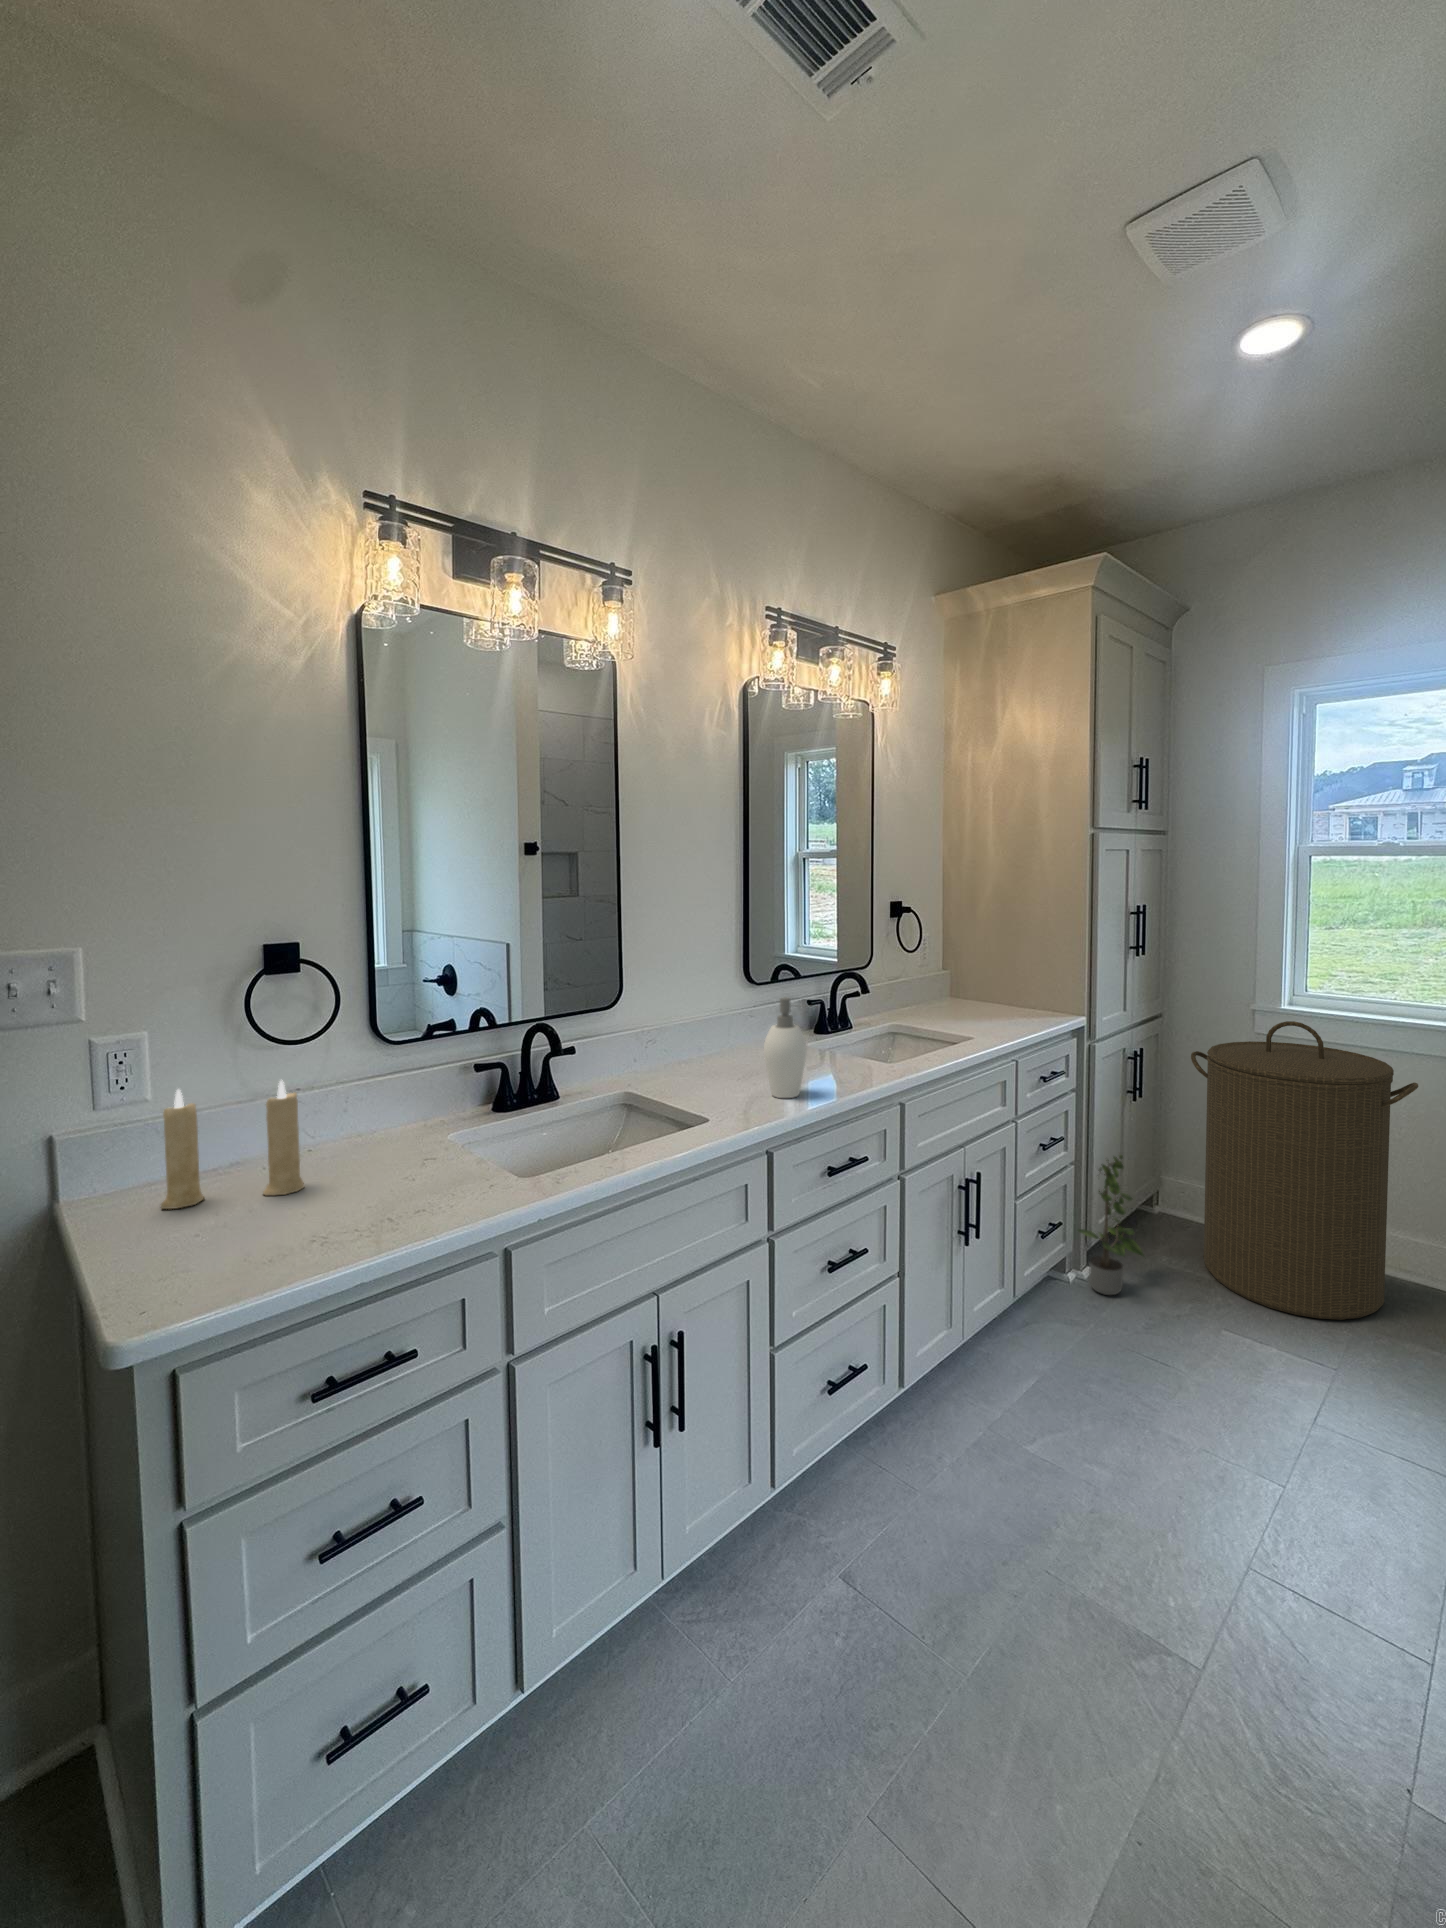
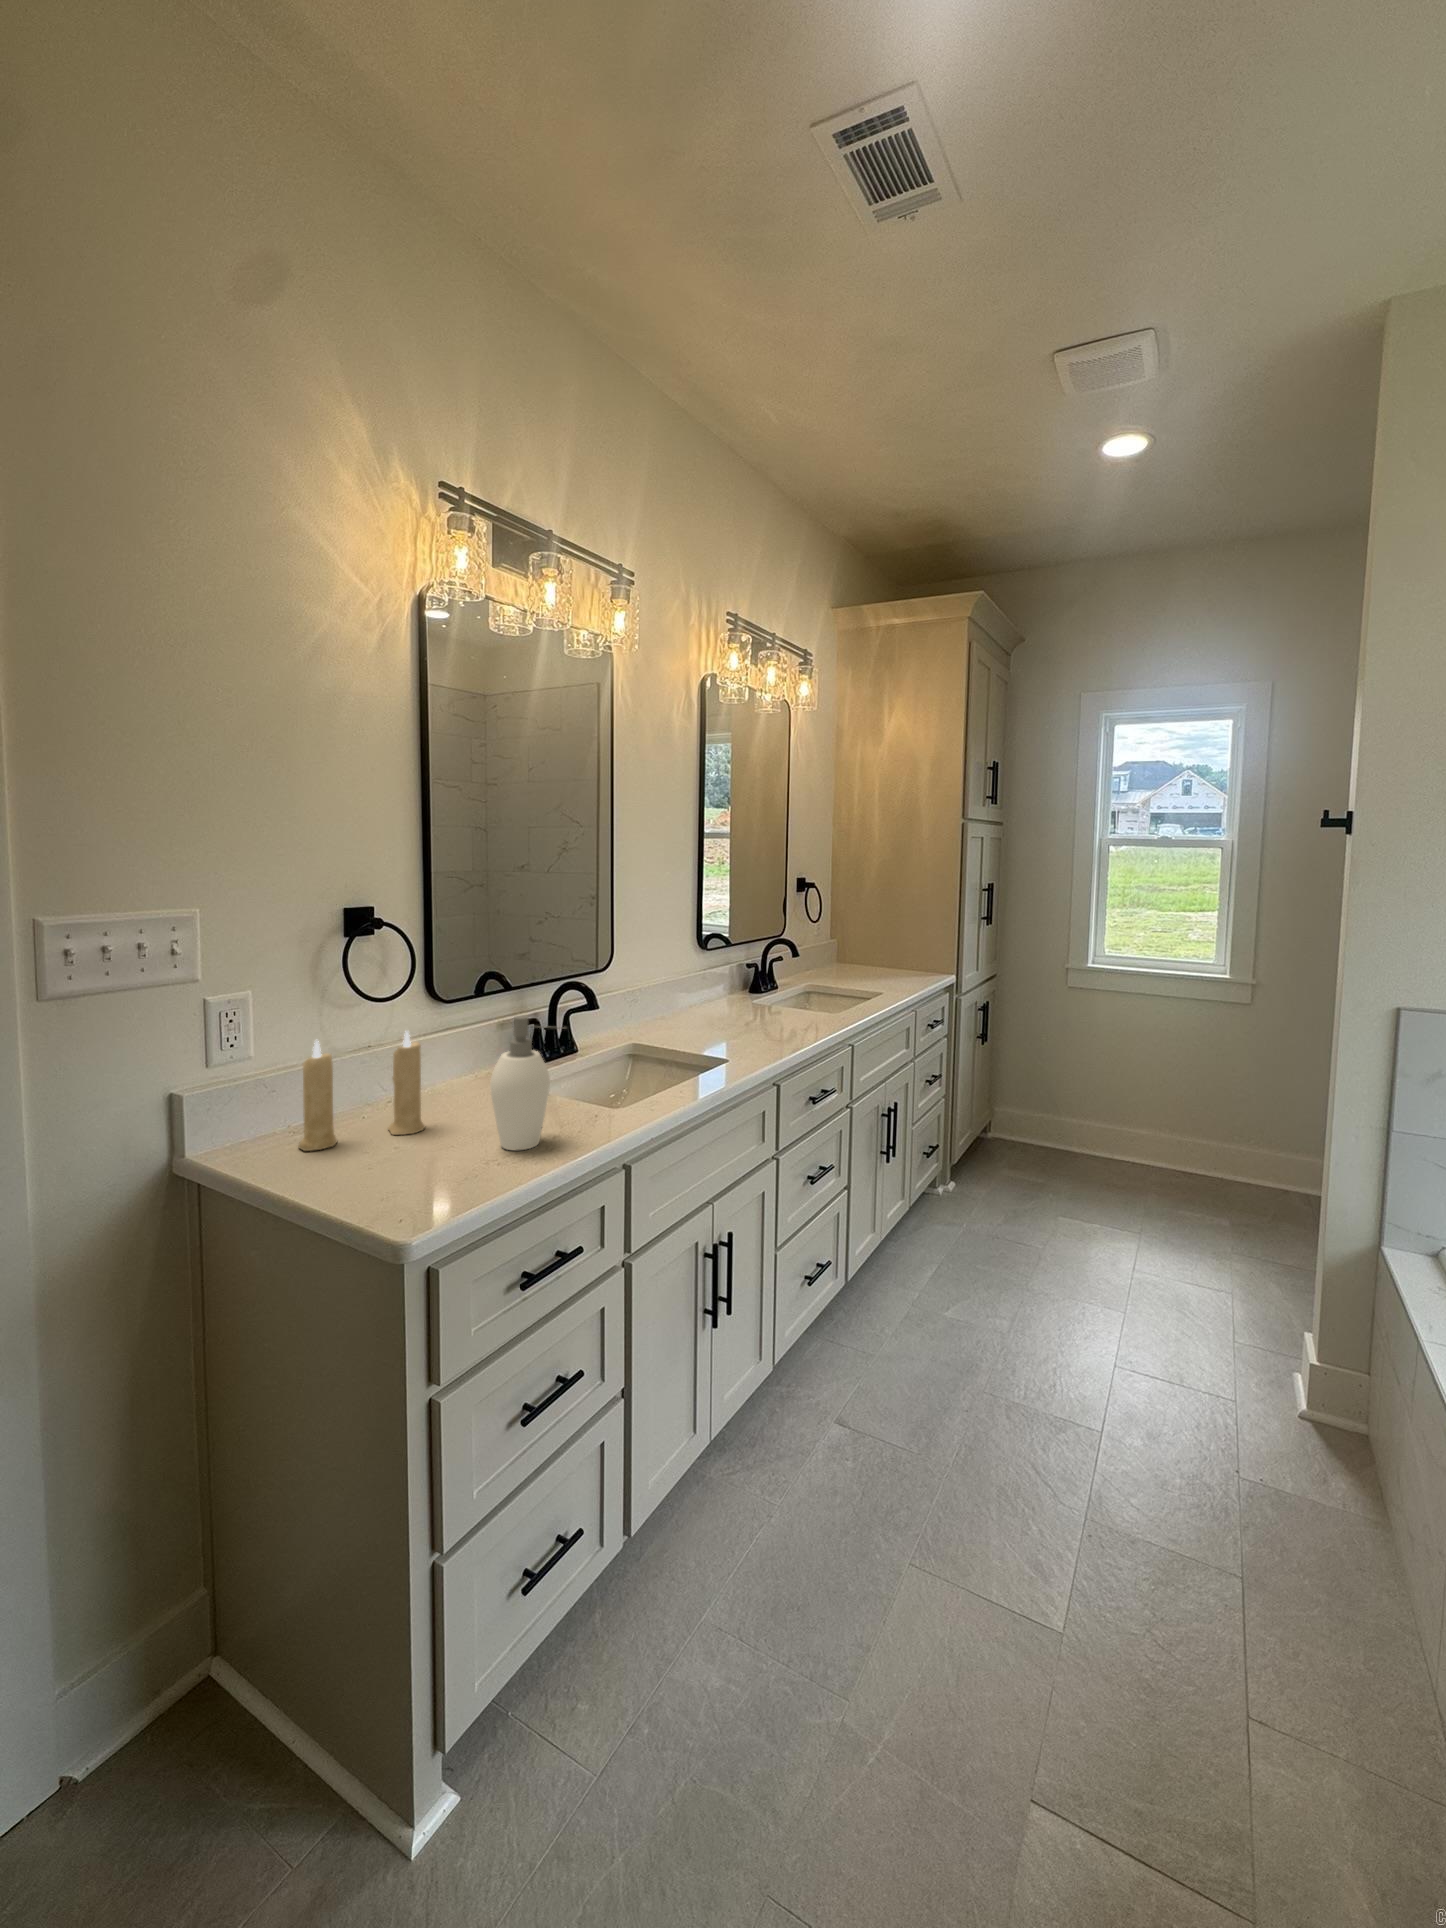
soap dispenser: present [764,997,807,1098] -> present [490,1016,559,1150]
laundry hamper: present [1191,1021,1418,1320] -> none [1027,979,1189,1203]
potted plant: present [1078,1155,1144,1295] -> none [948,1084,998,1200]

